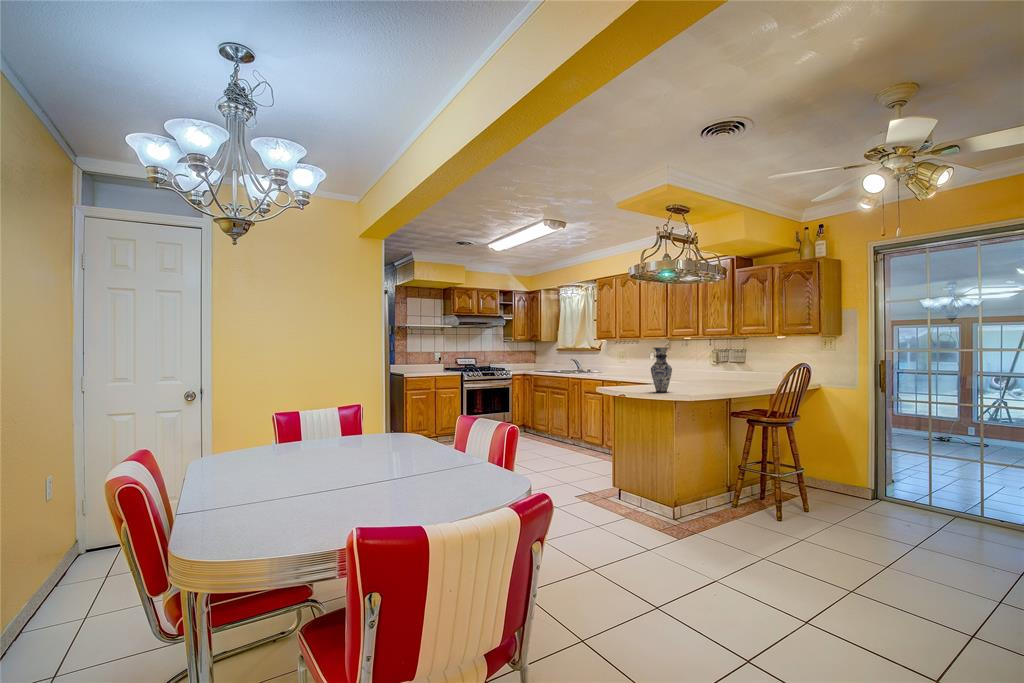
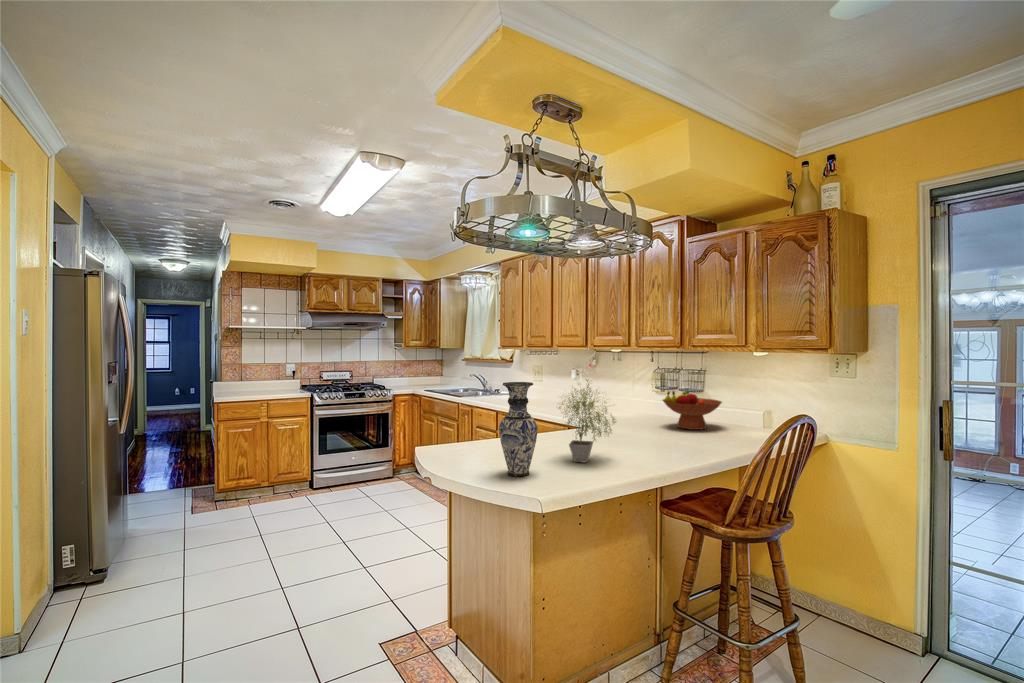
potted plant: none [673,347,709,390] -> present [559,380,615,463]
fruit bowl: none [721,360,758,382] -> present [663,391,722,430]

